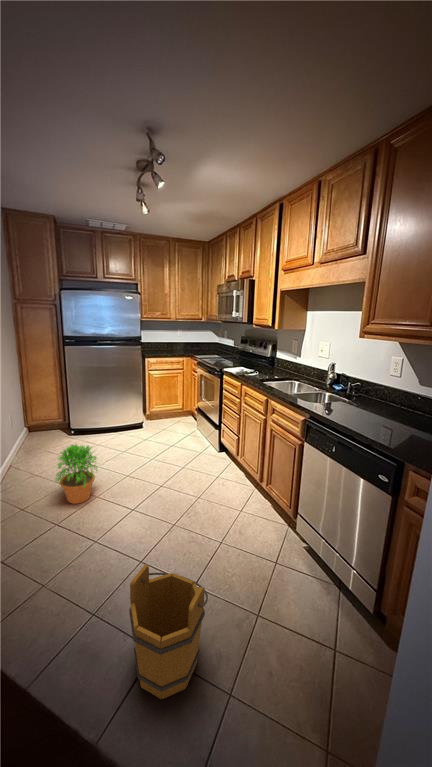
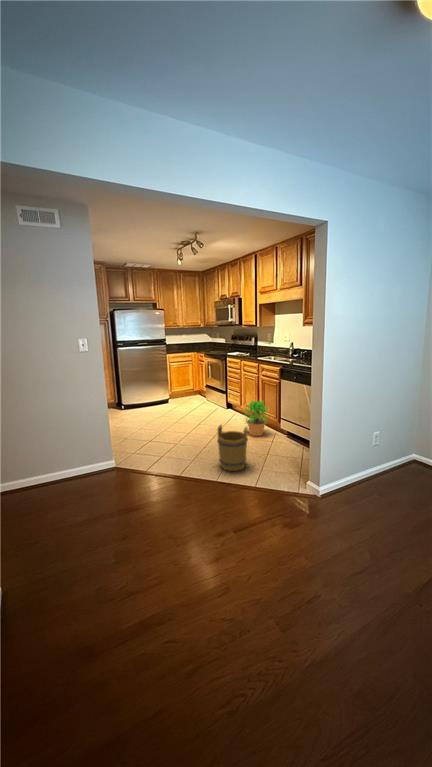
potted plant: present [55,444,97,504] -> present [245,401,268,436]

